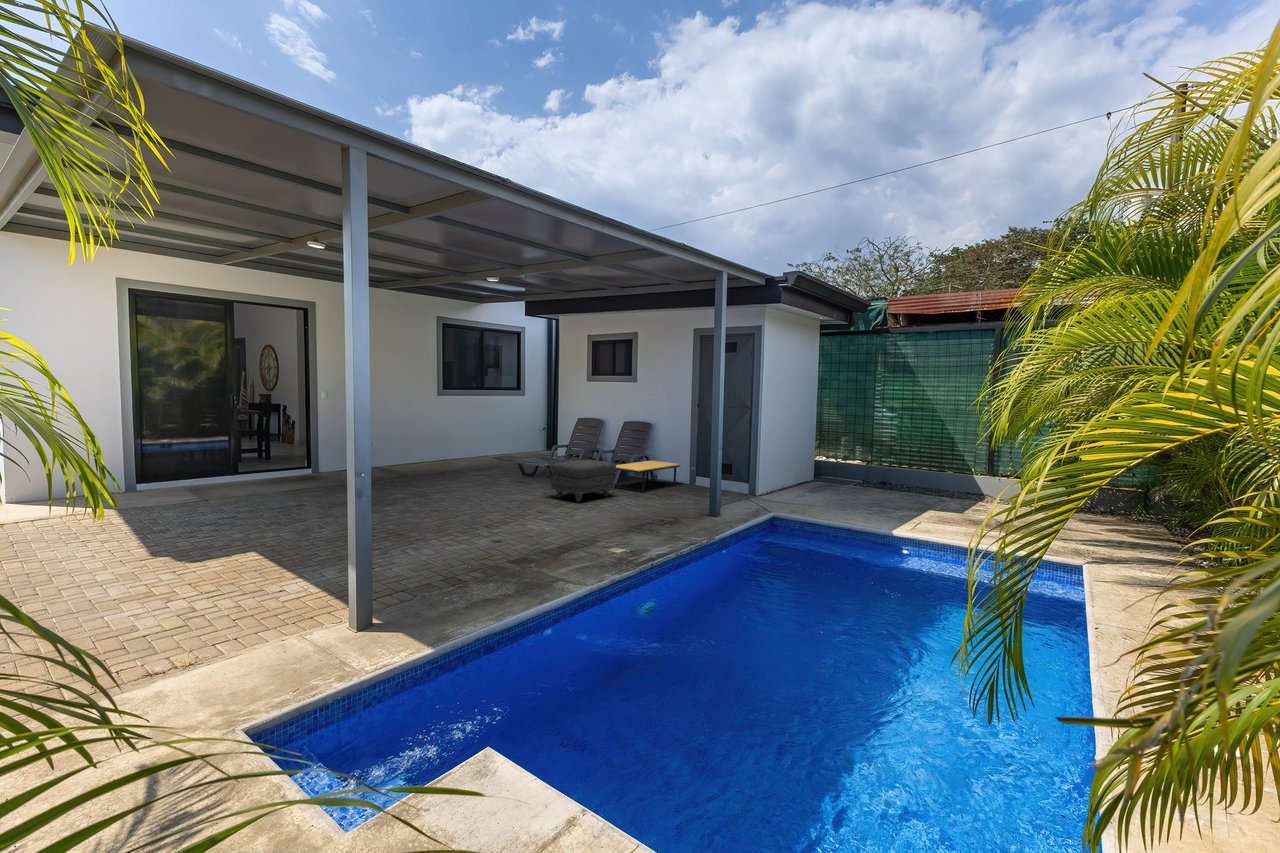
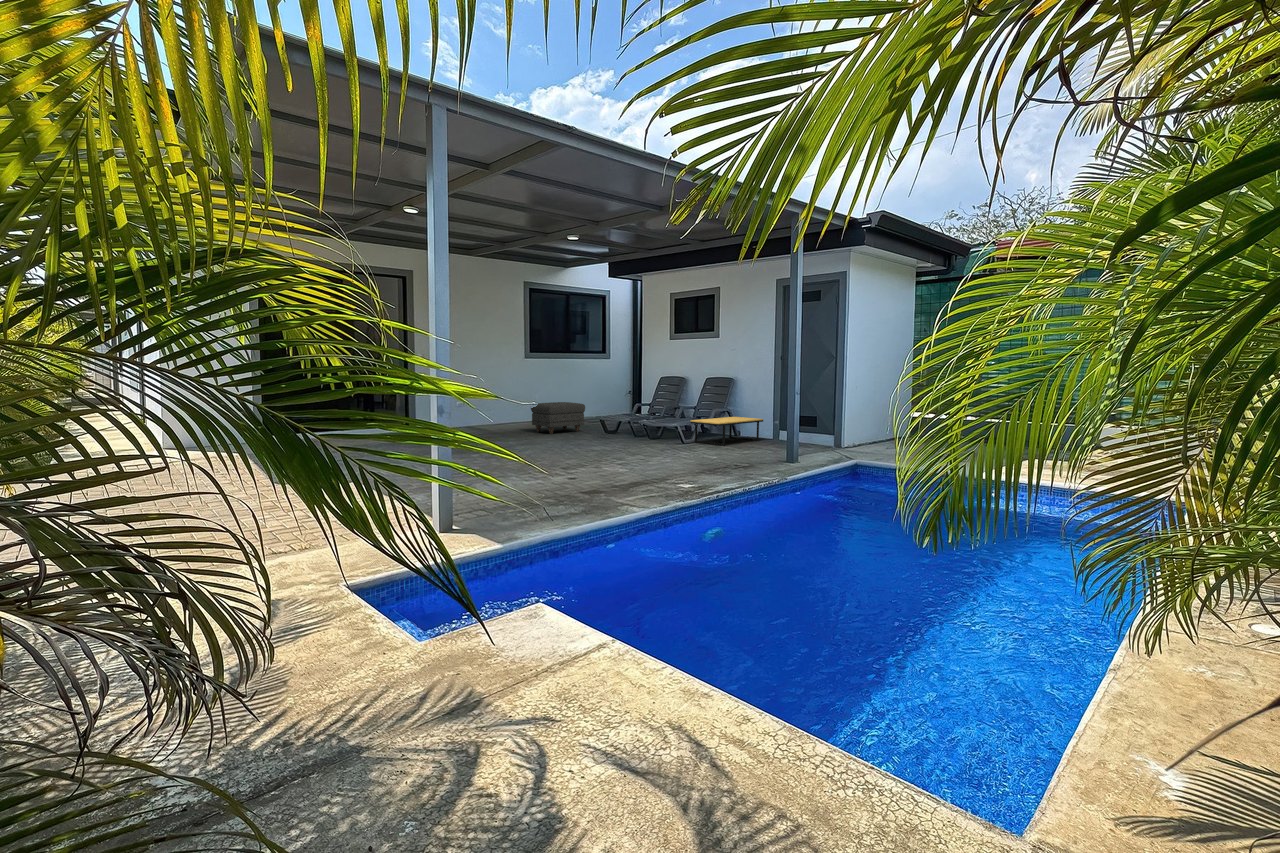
ottoman: present [551,460,616,502] -> present [531,402,585,434]

